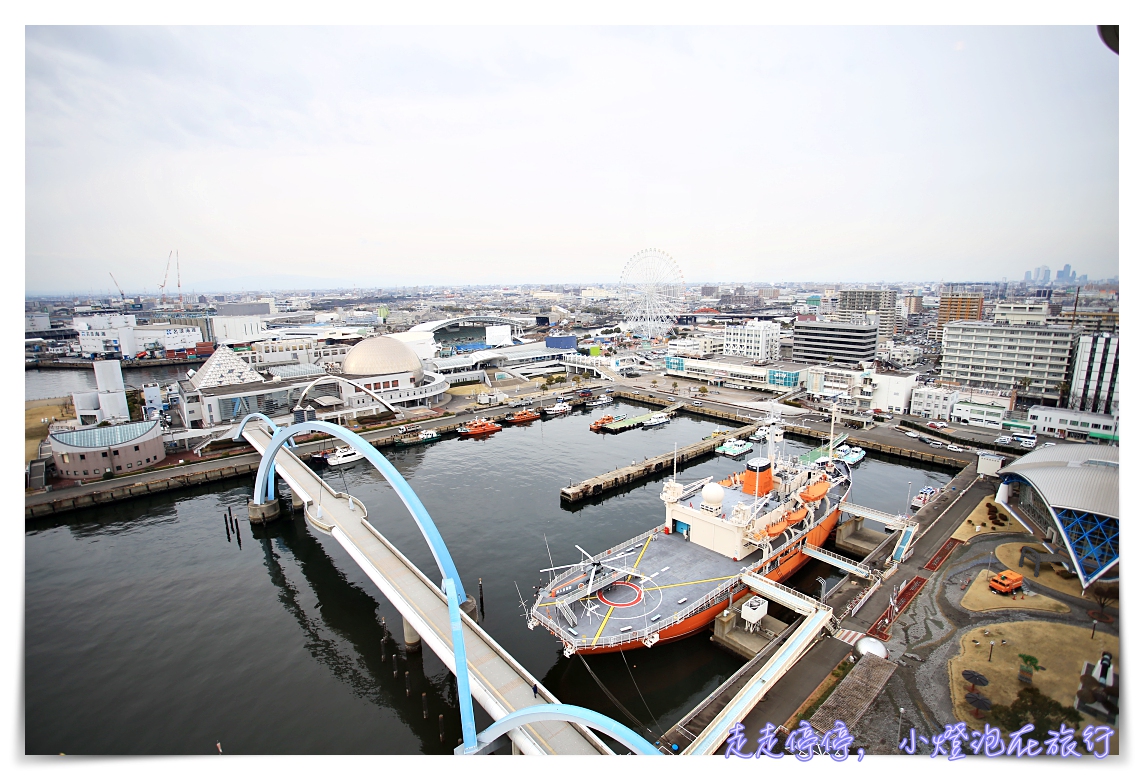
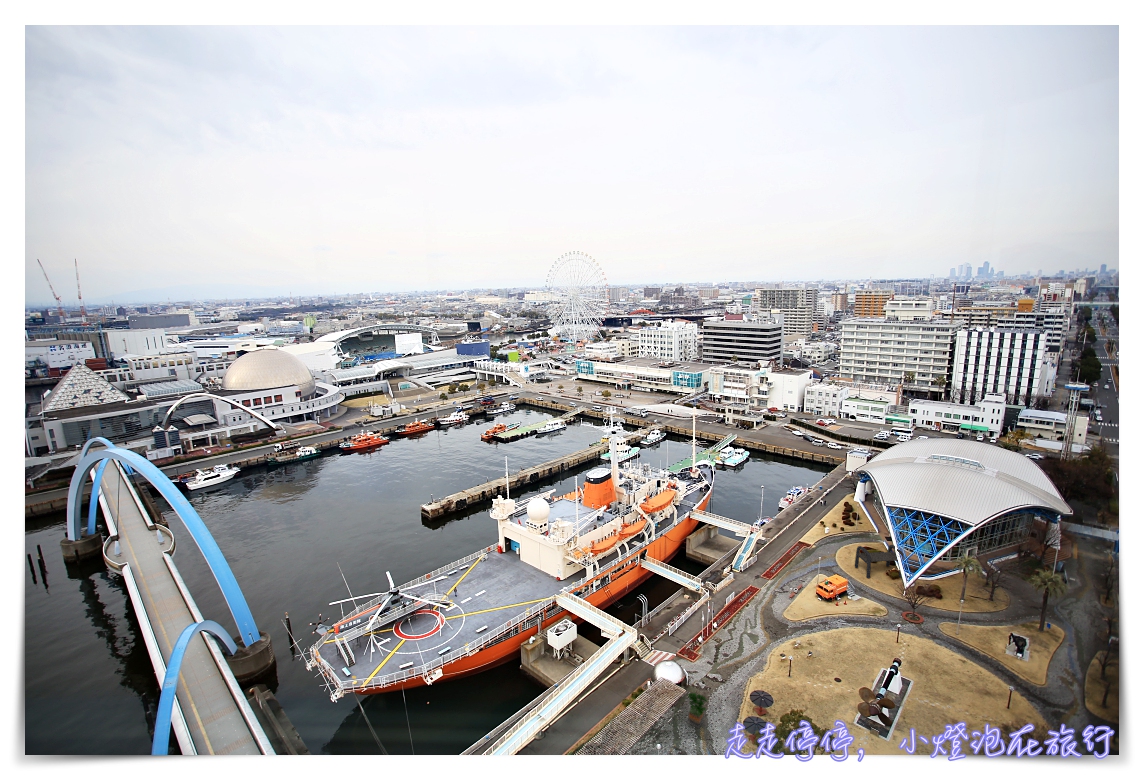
potted tree: present [1018,654,1040,683] -> present [688,693,707,728]

